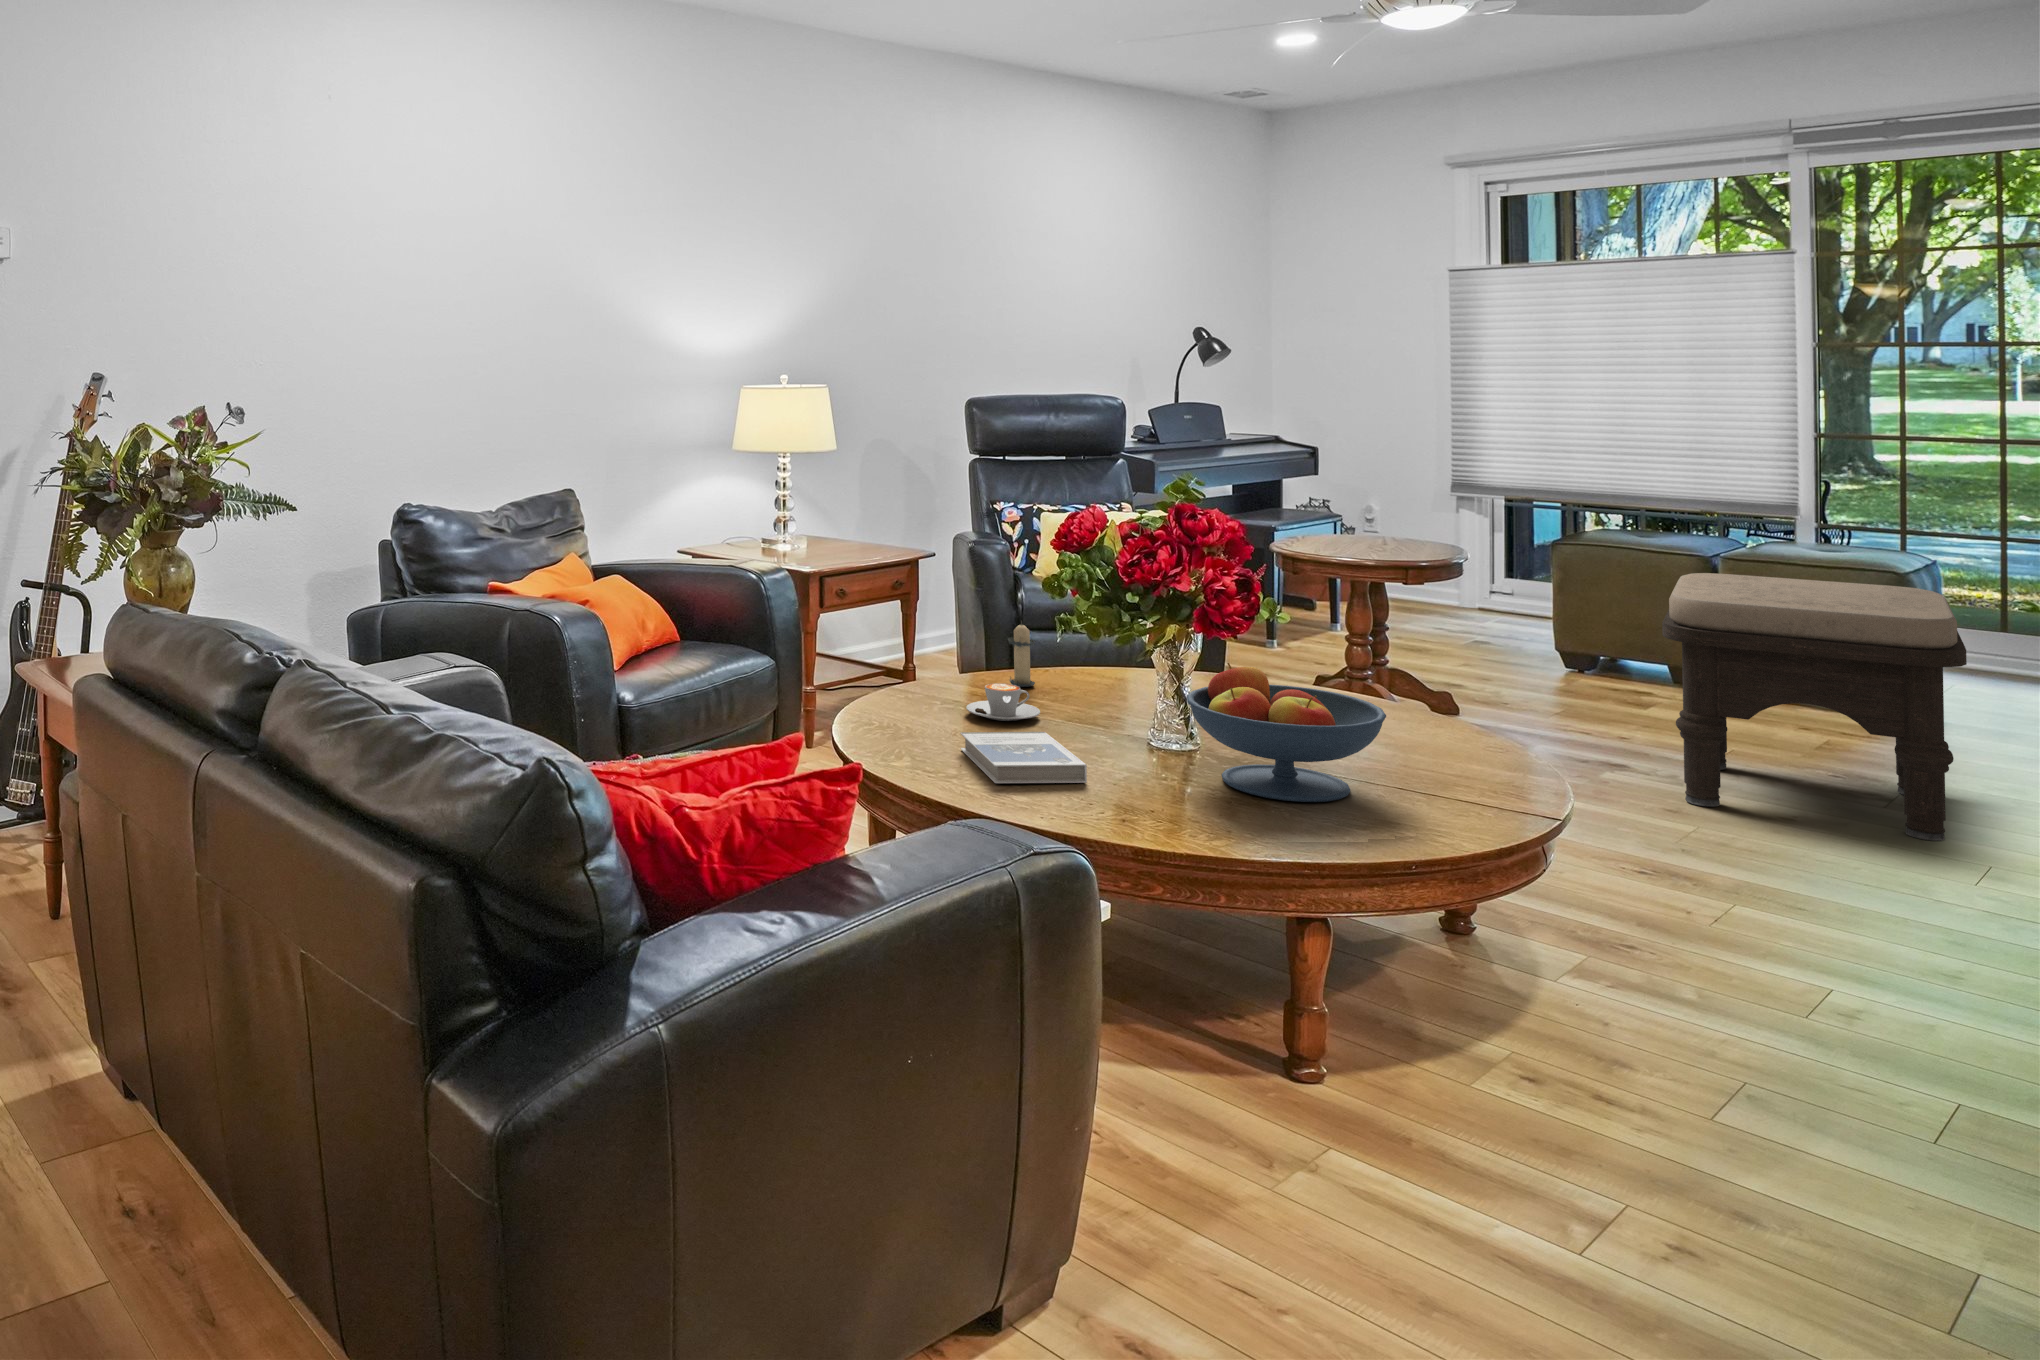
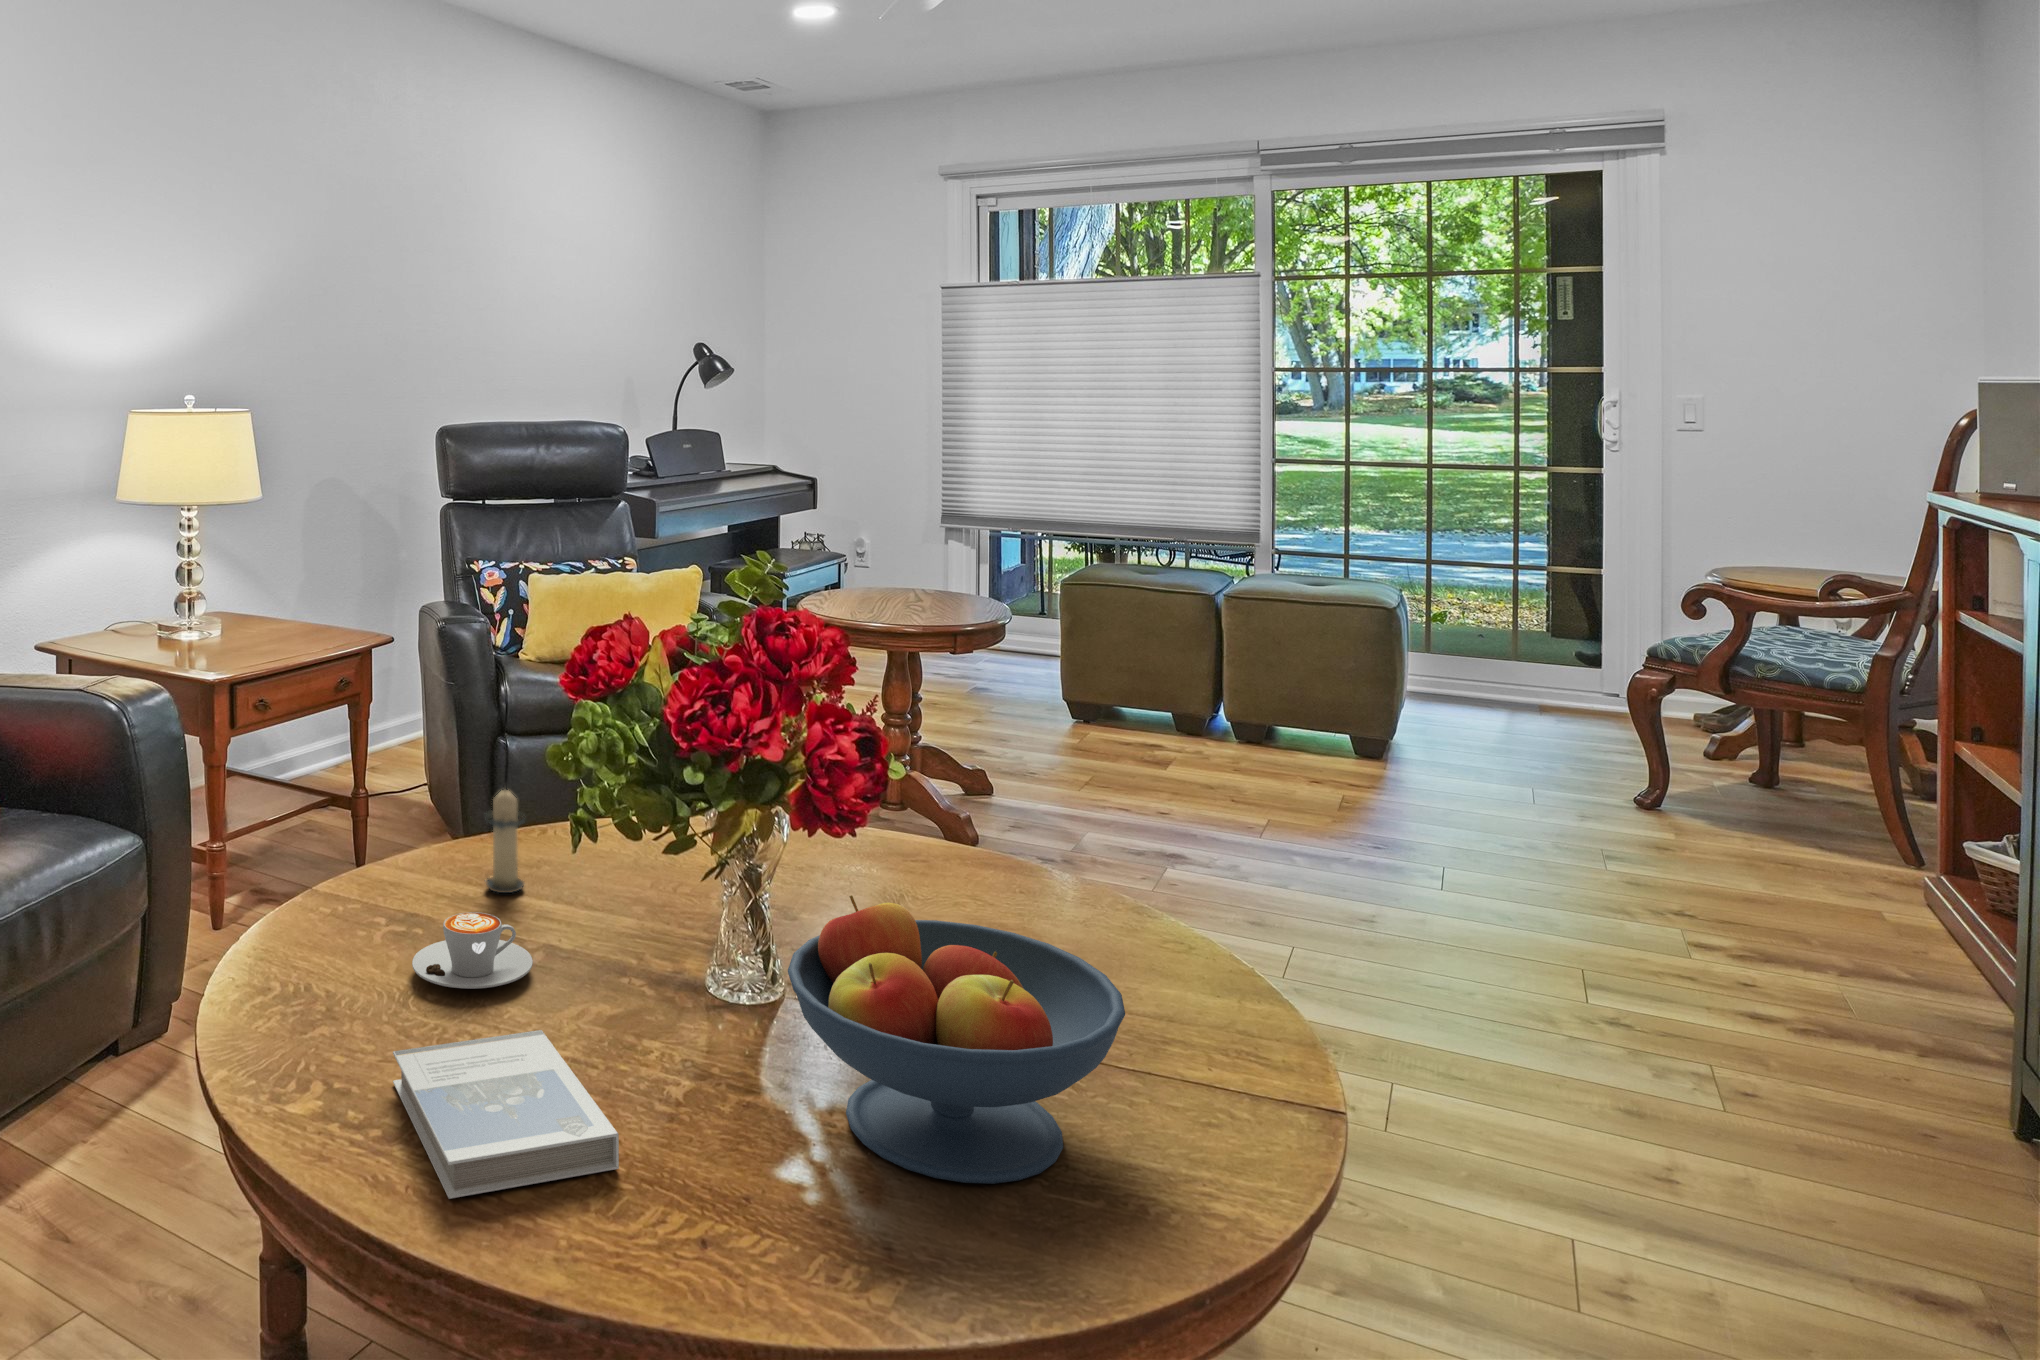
ottoman: present [1662,573,1967,841] -> none [1222,625,1547,944]

